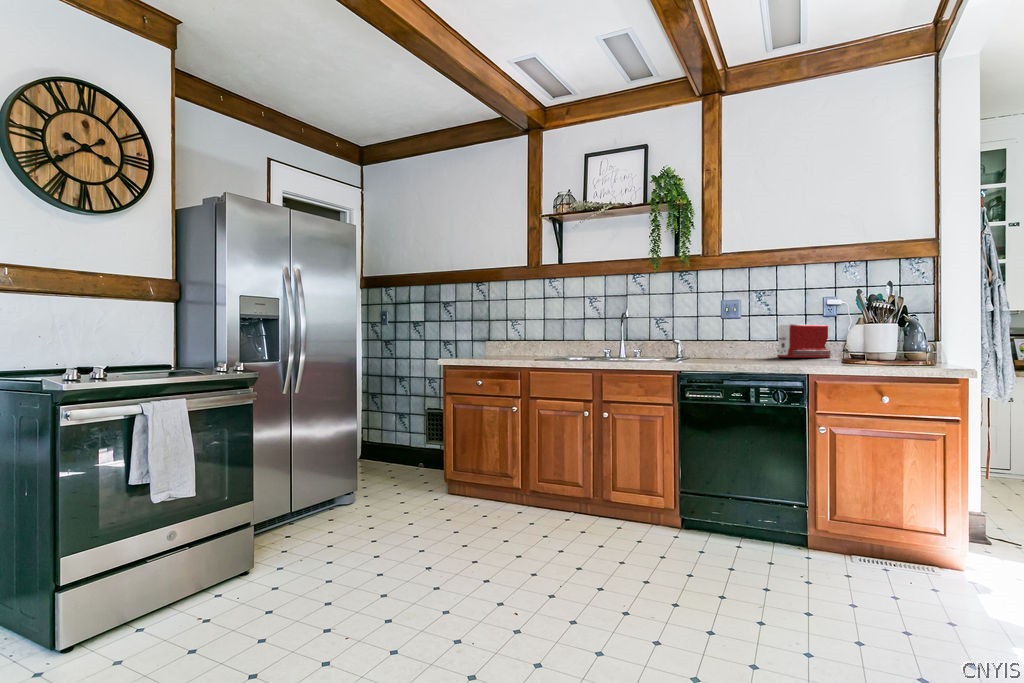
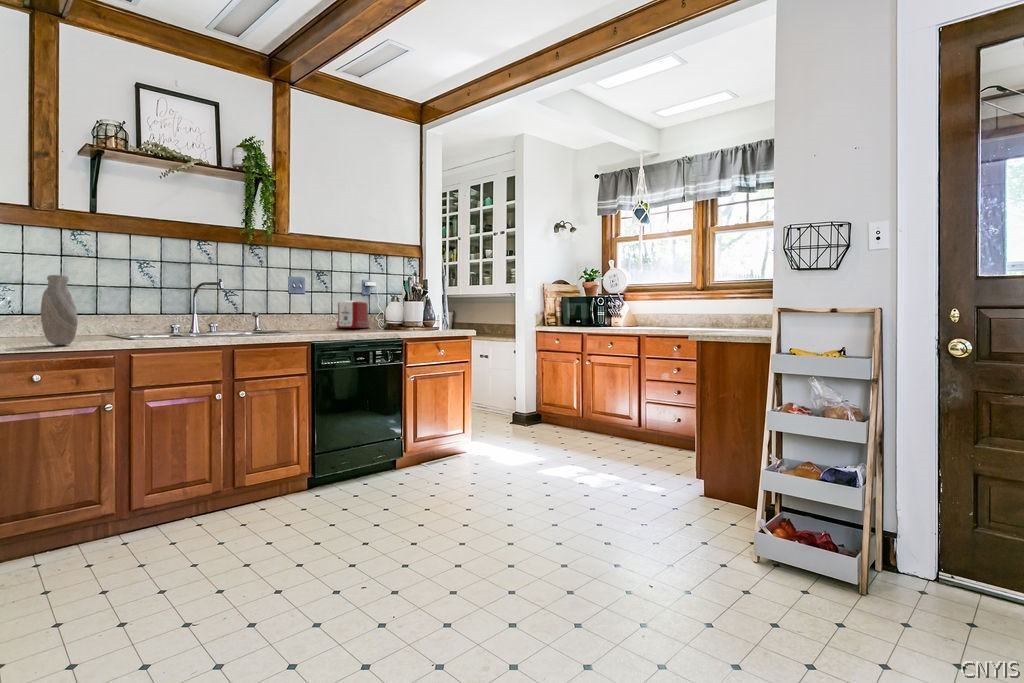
vase: none [480,316,498,363] -> present [41,275,77,345]

